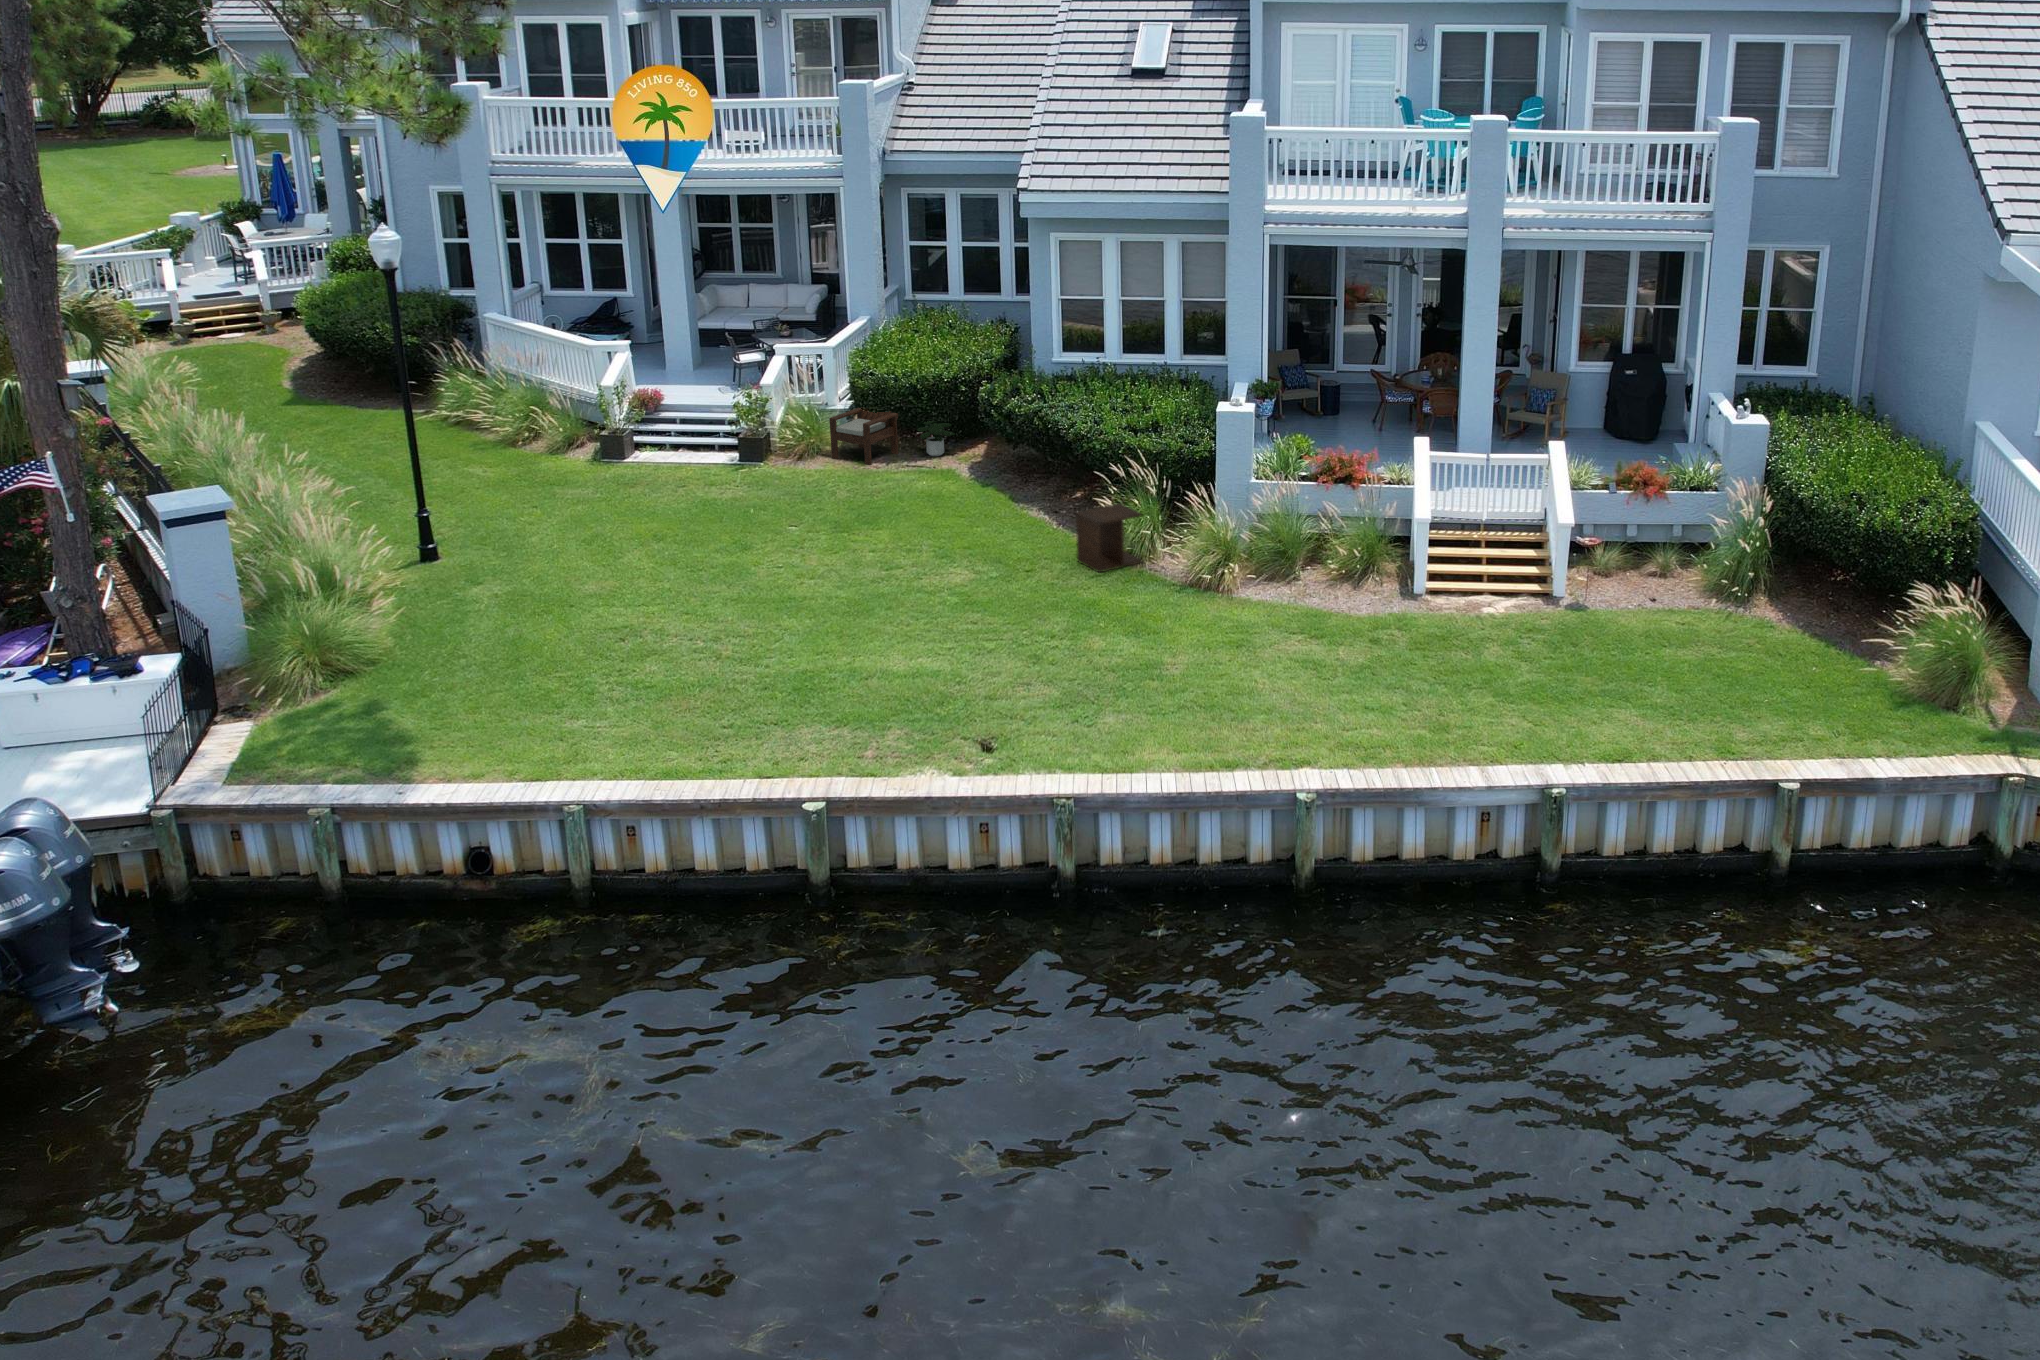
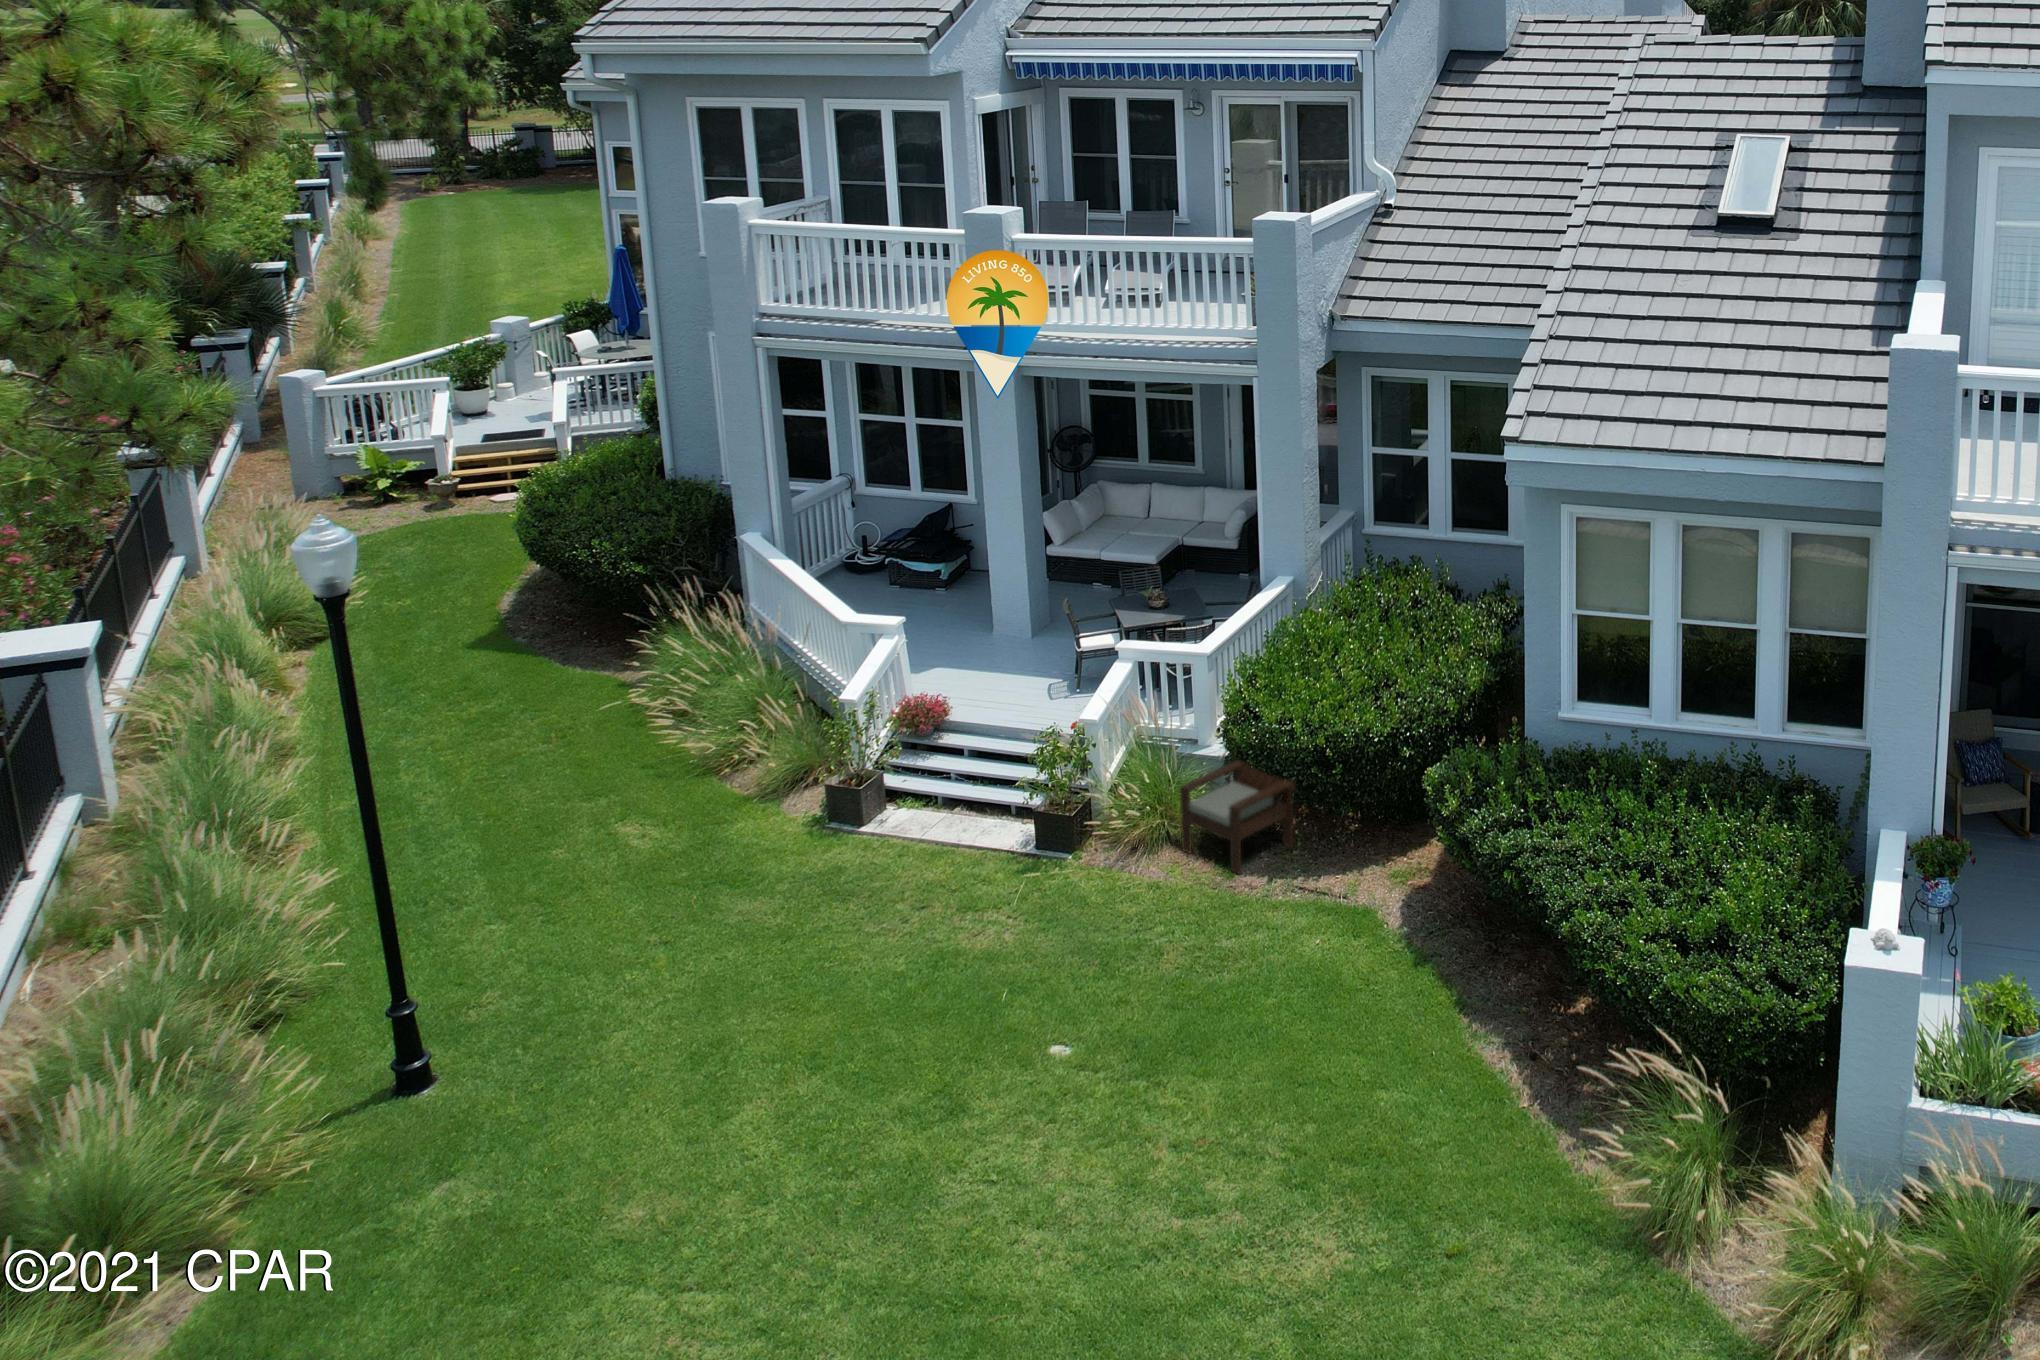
potted plant: present [917,421,955,456] -> none [1325,792,1386,858]
side table: present [1076,503,1142,572] -> none [1546,1105,1679,1273]

